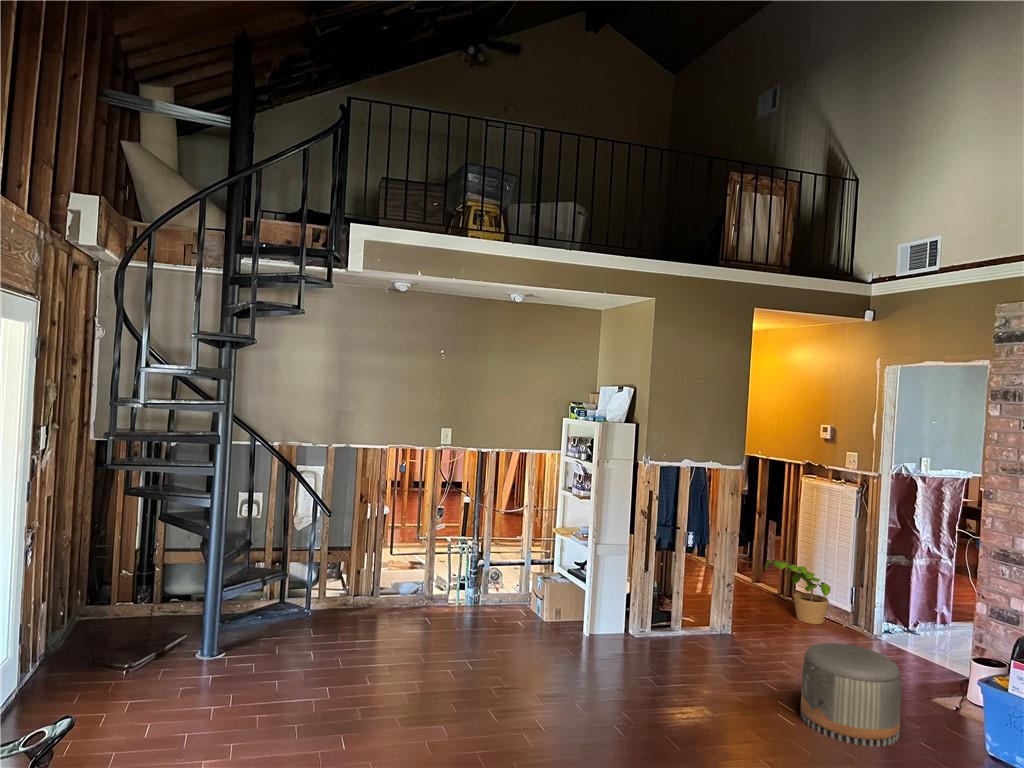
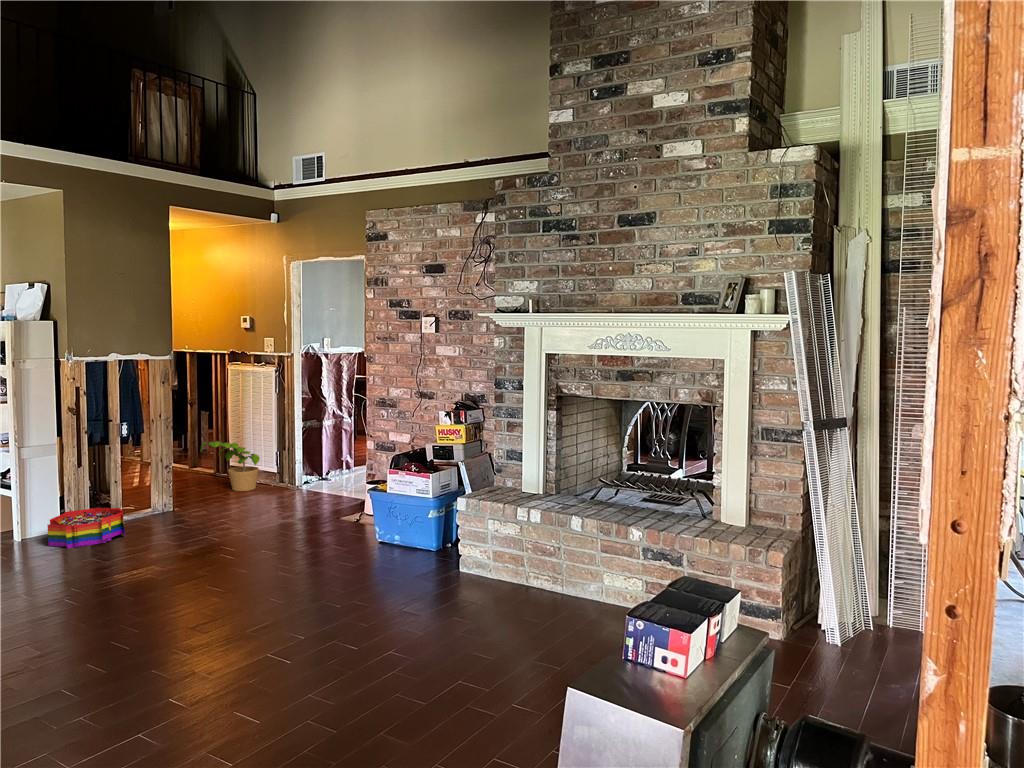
storage bin: none [610,613,680,658] -> present [47,508,125,548]
pouf: present [801,643,901,747] -> none [240,485,315,556]

